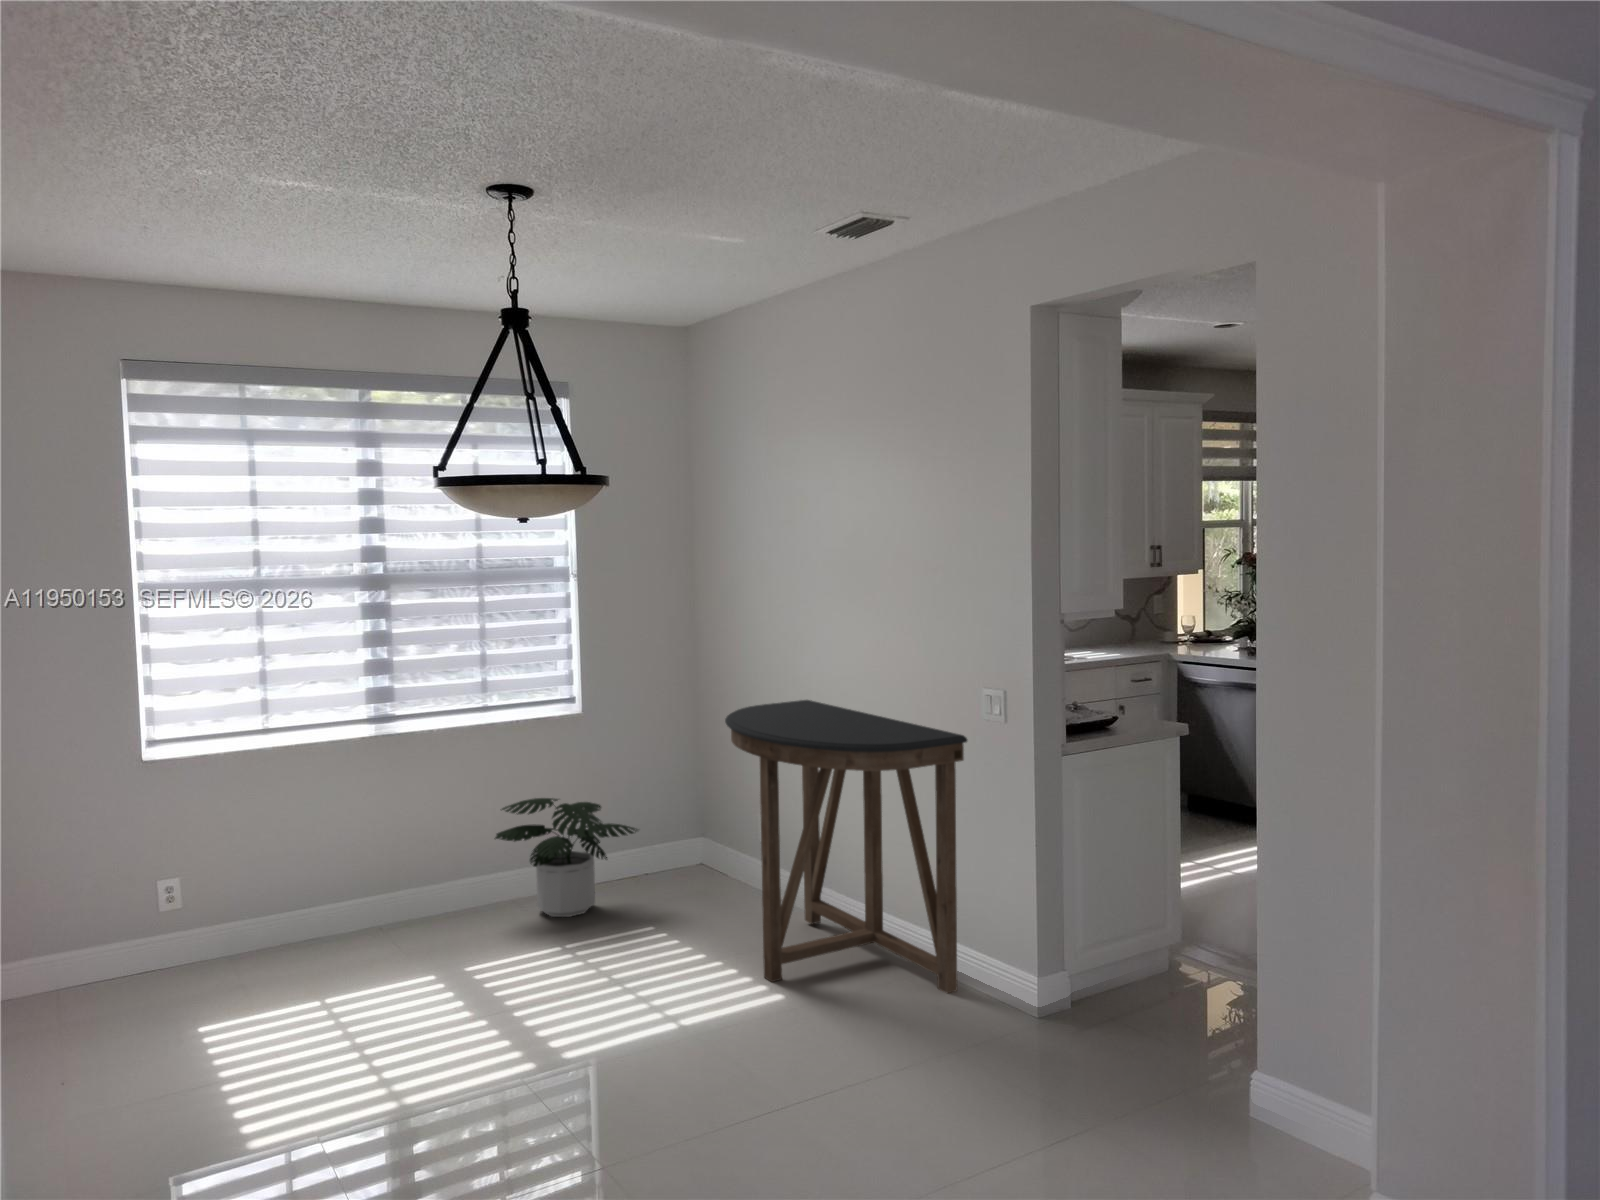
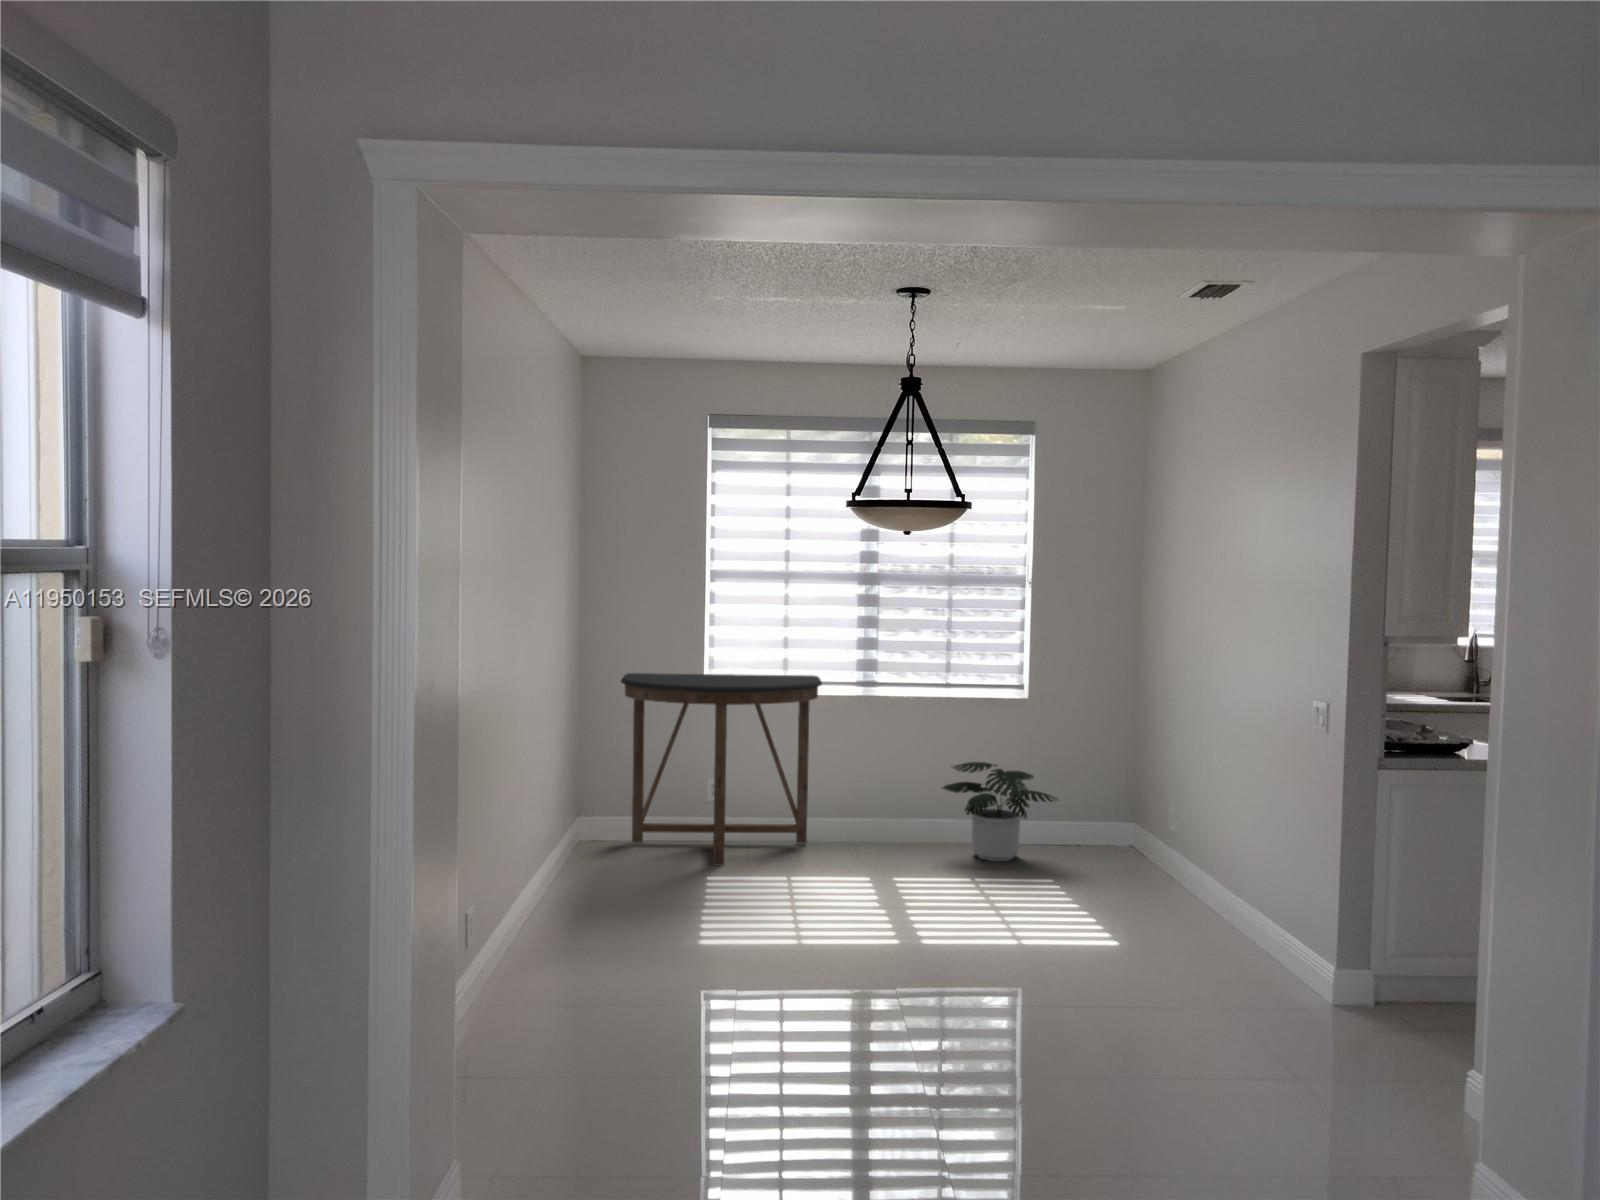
console table: present [725,700,967,993] -> present [621,673,822,865]

